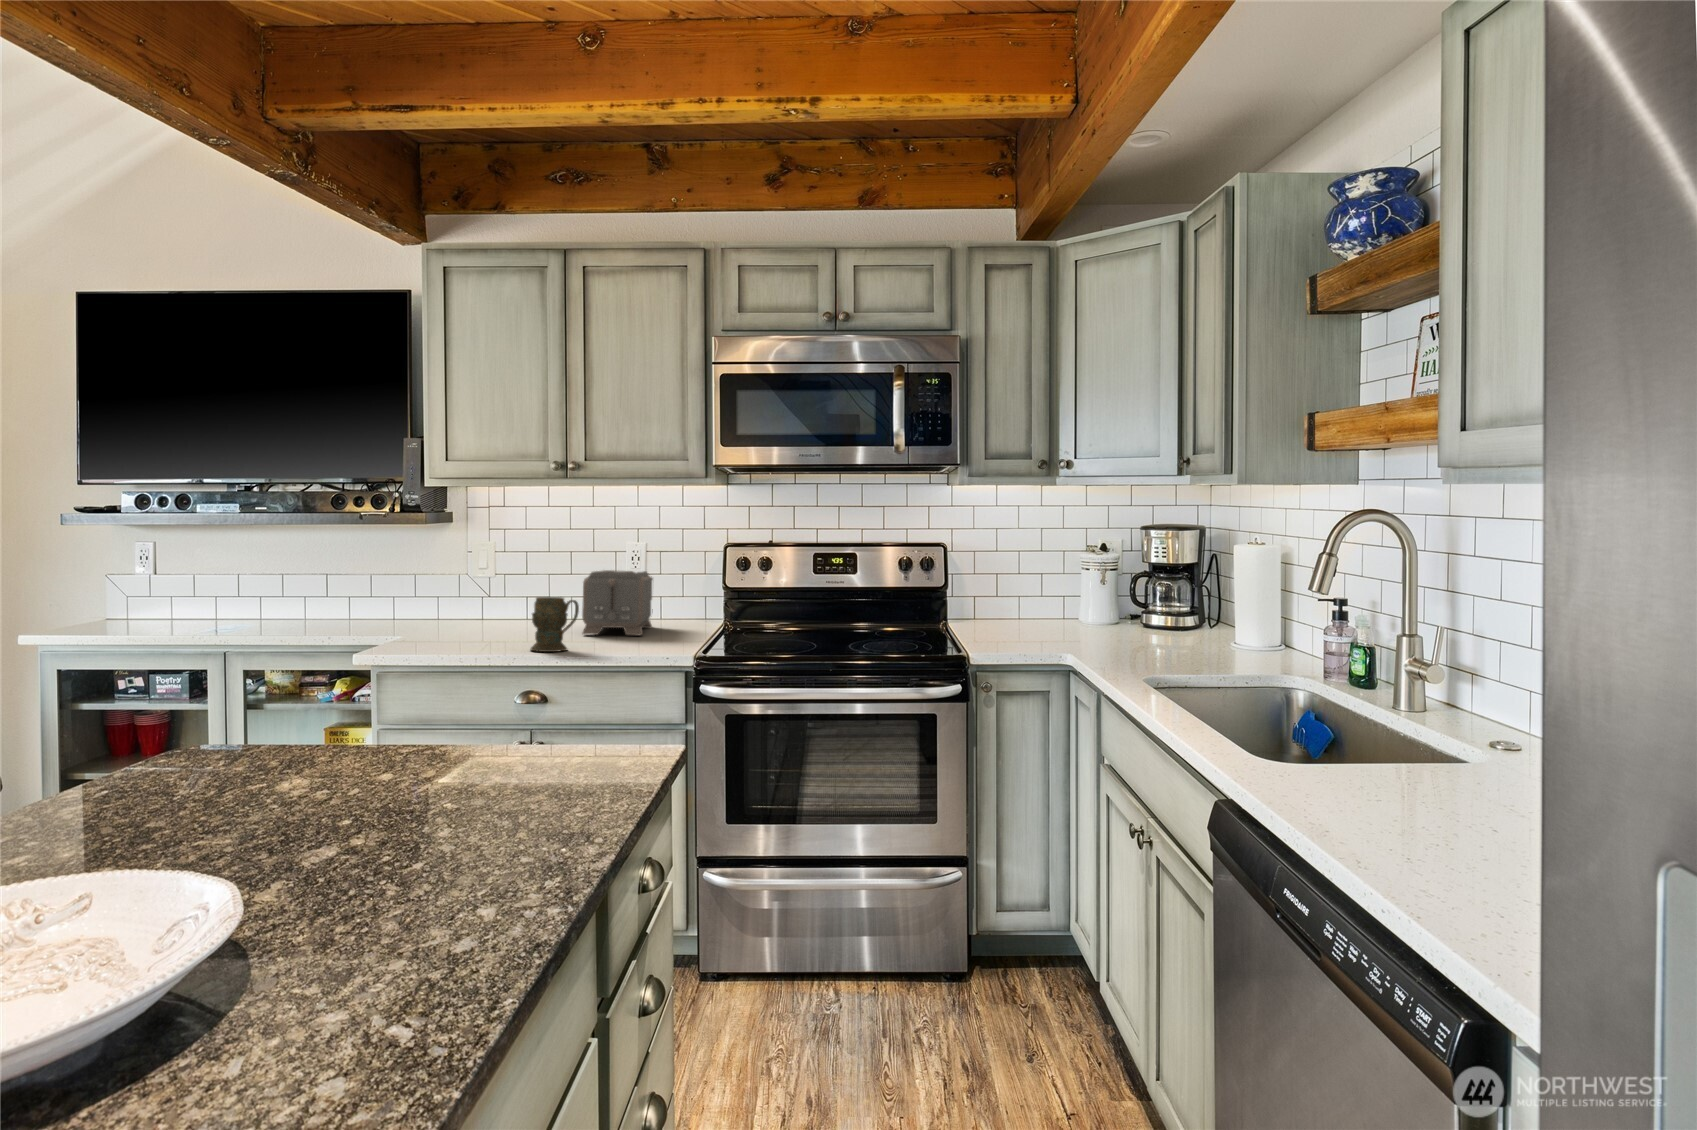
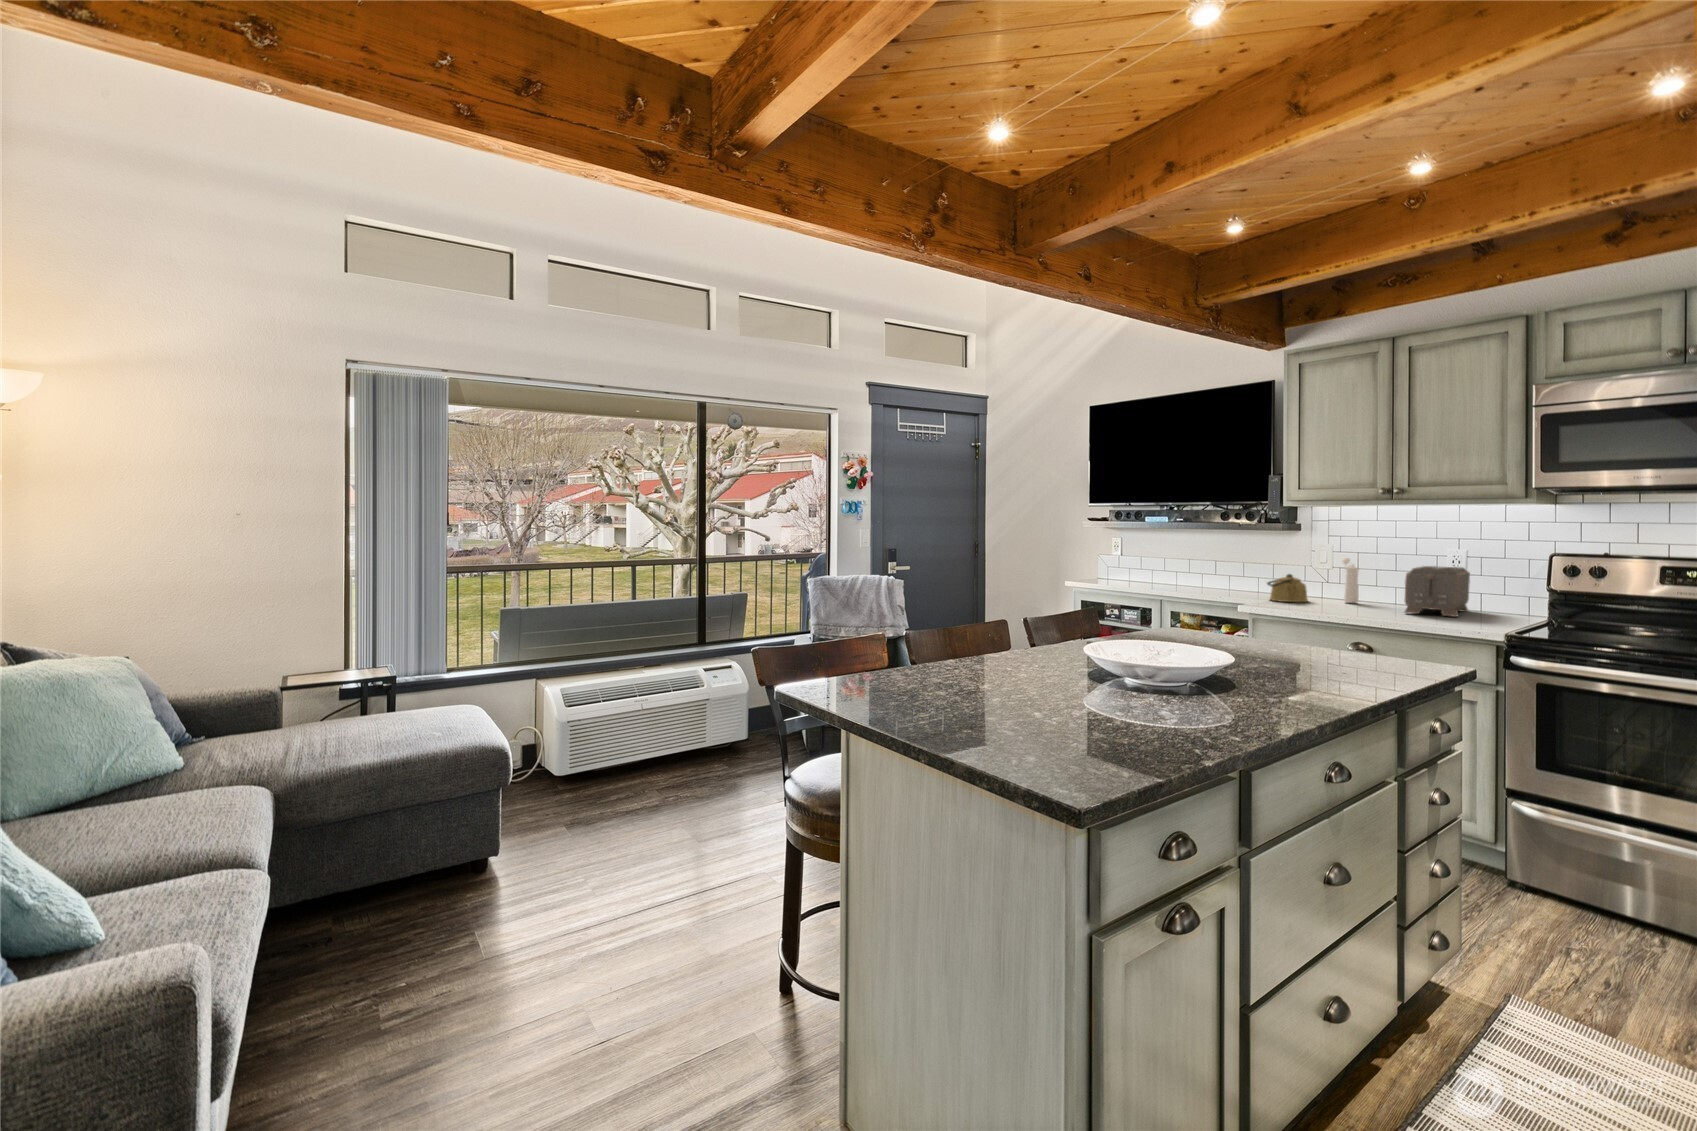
pepper mill: none [507,561,529,625] -> present [1342,558,1359,603]
kettle: none [401,585,462,628] -> present [1267,574,1308,602]
mug: present [531,597,579,652] -> none [1363,586,1402,624]

